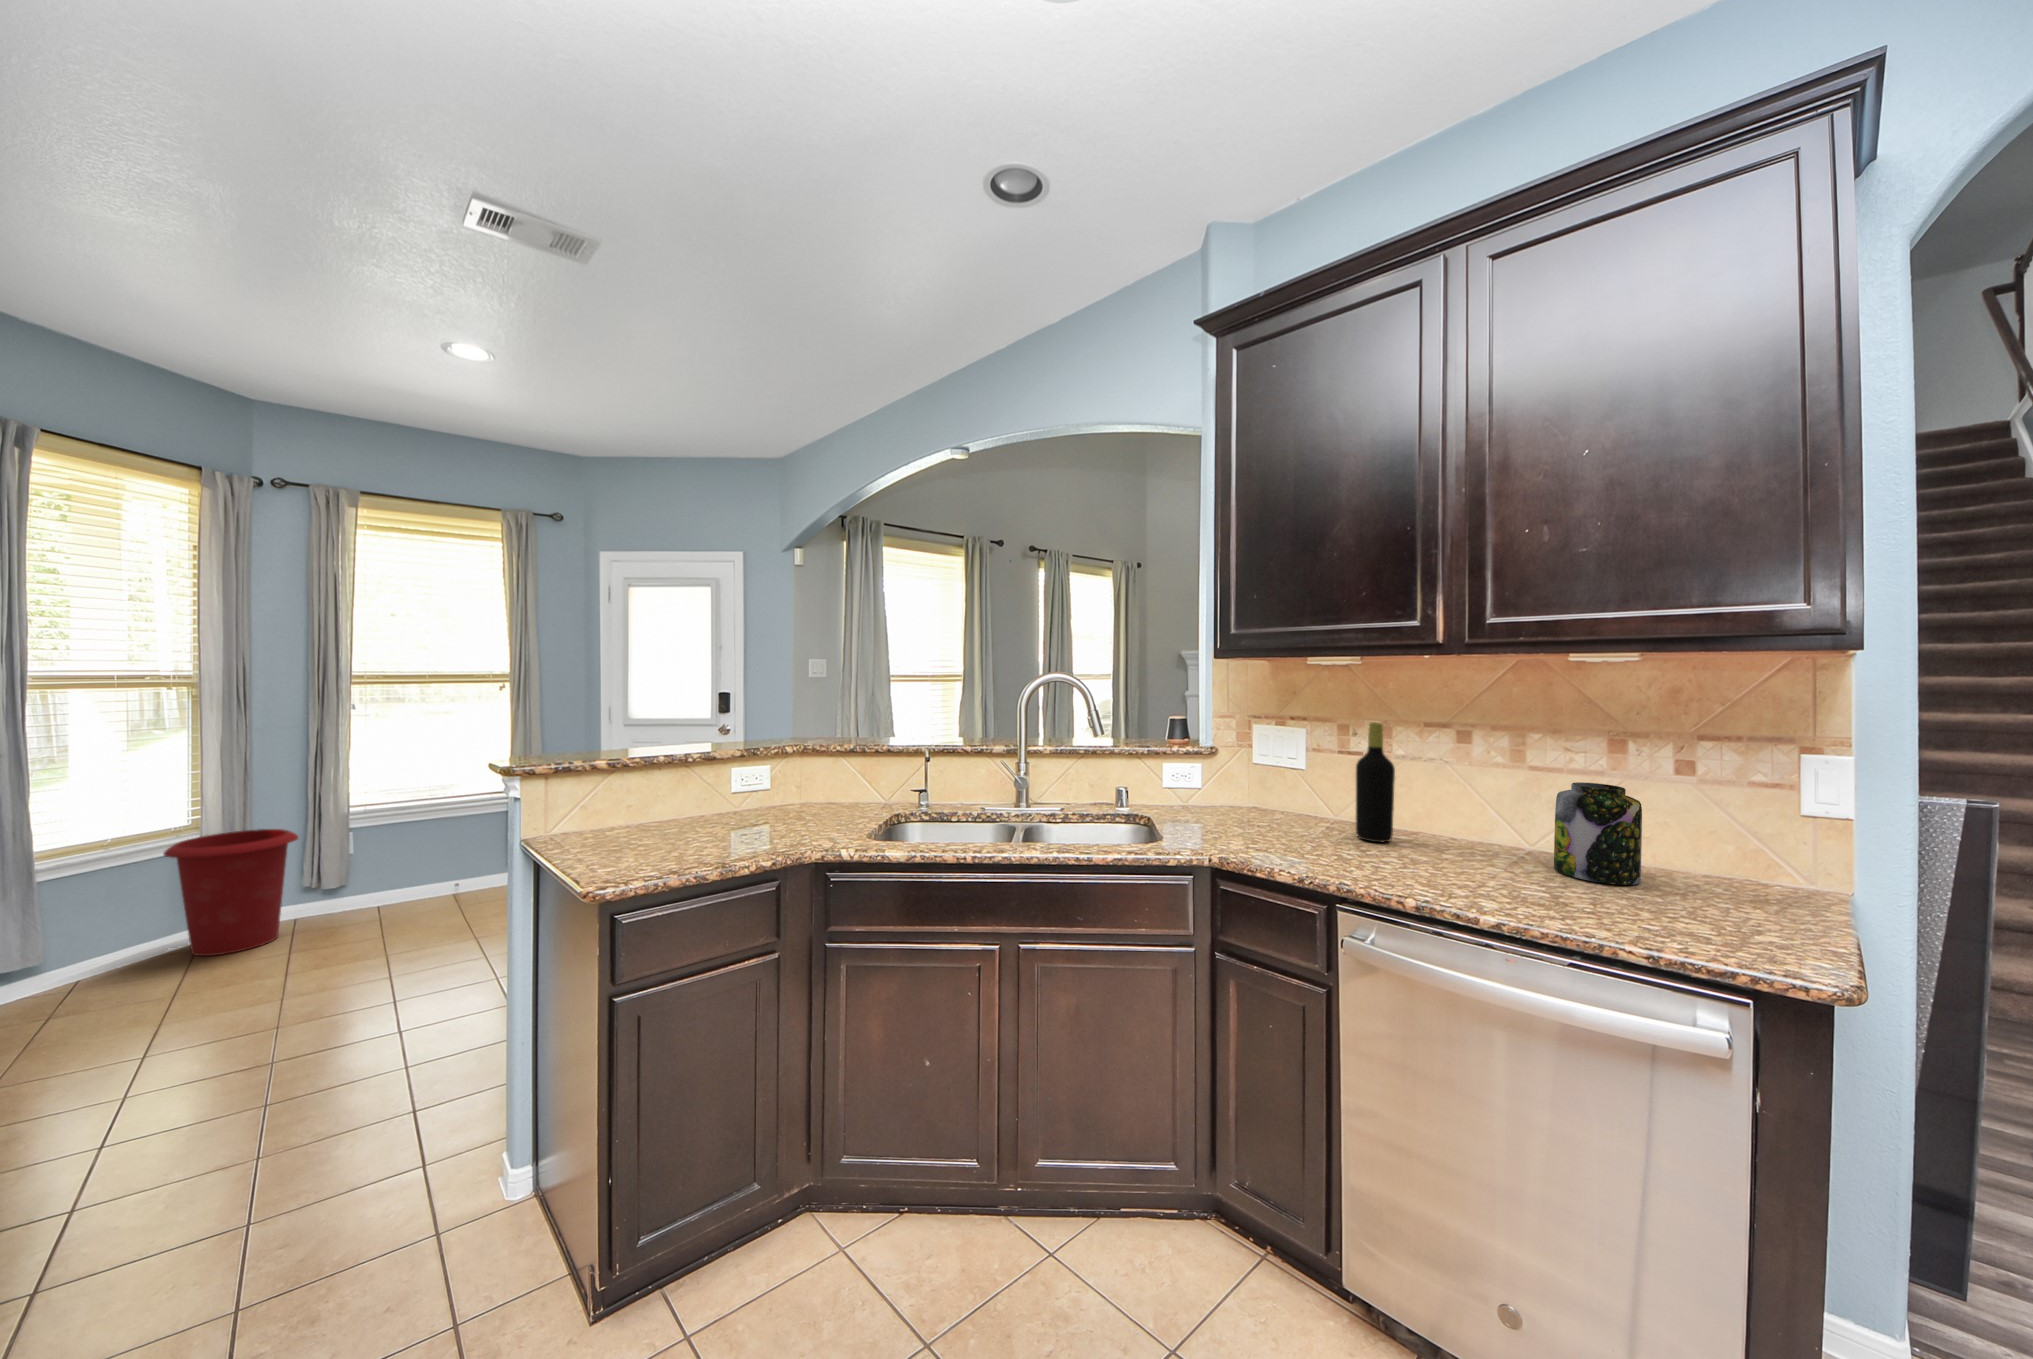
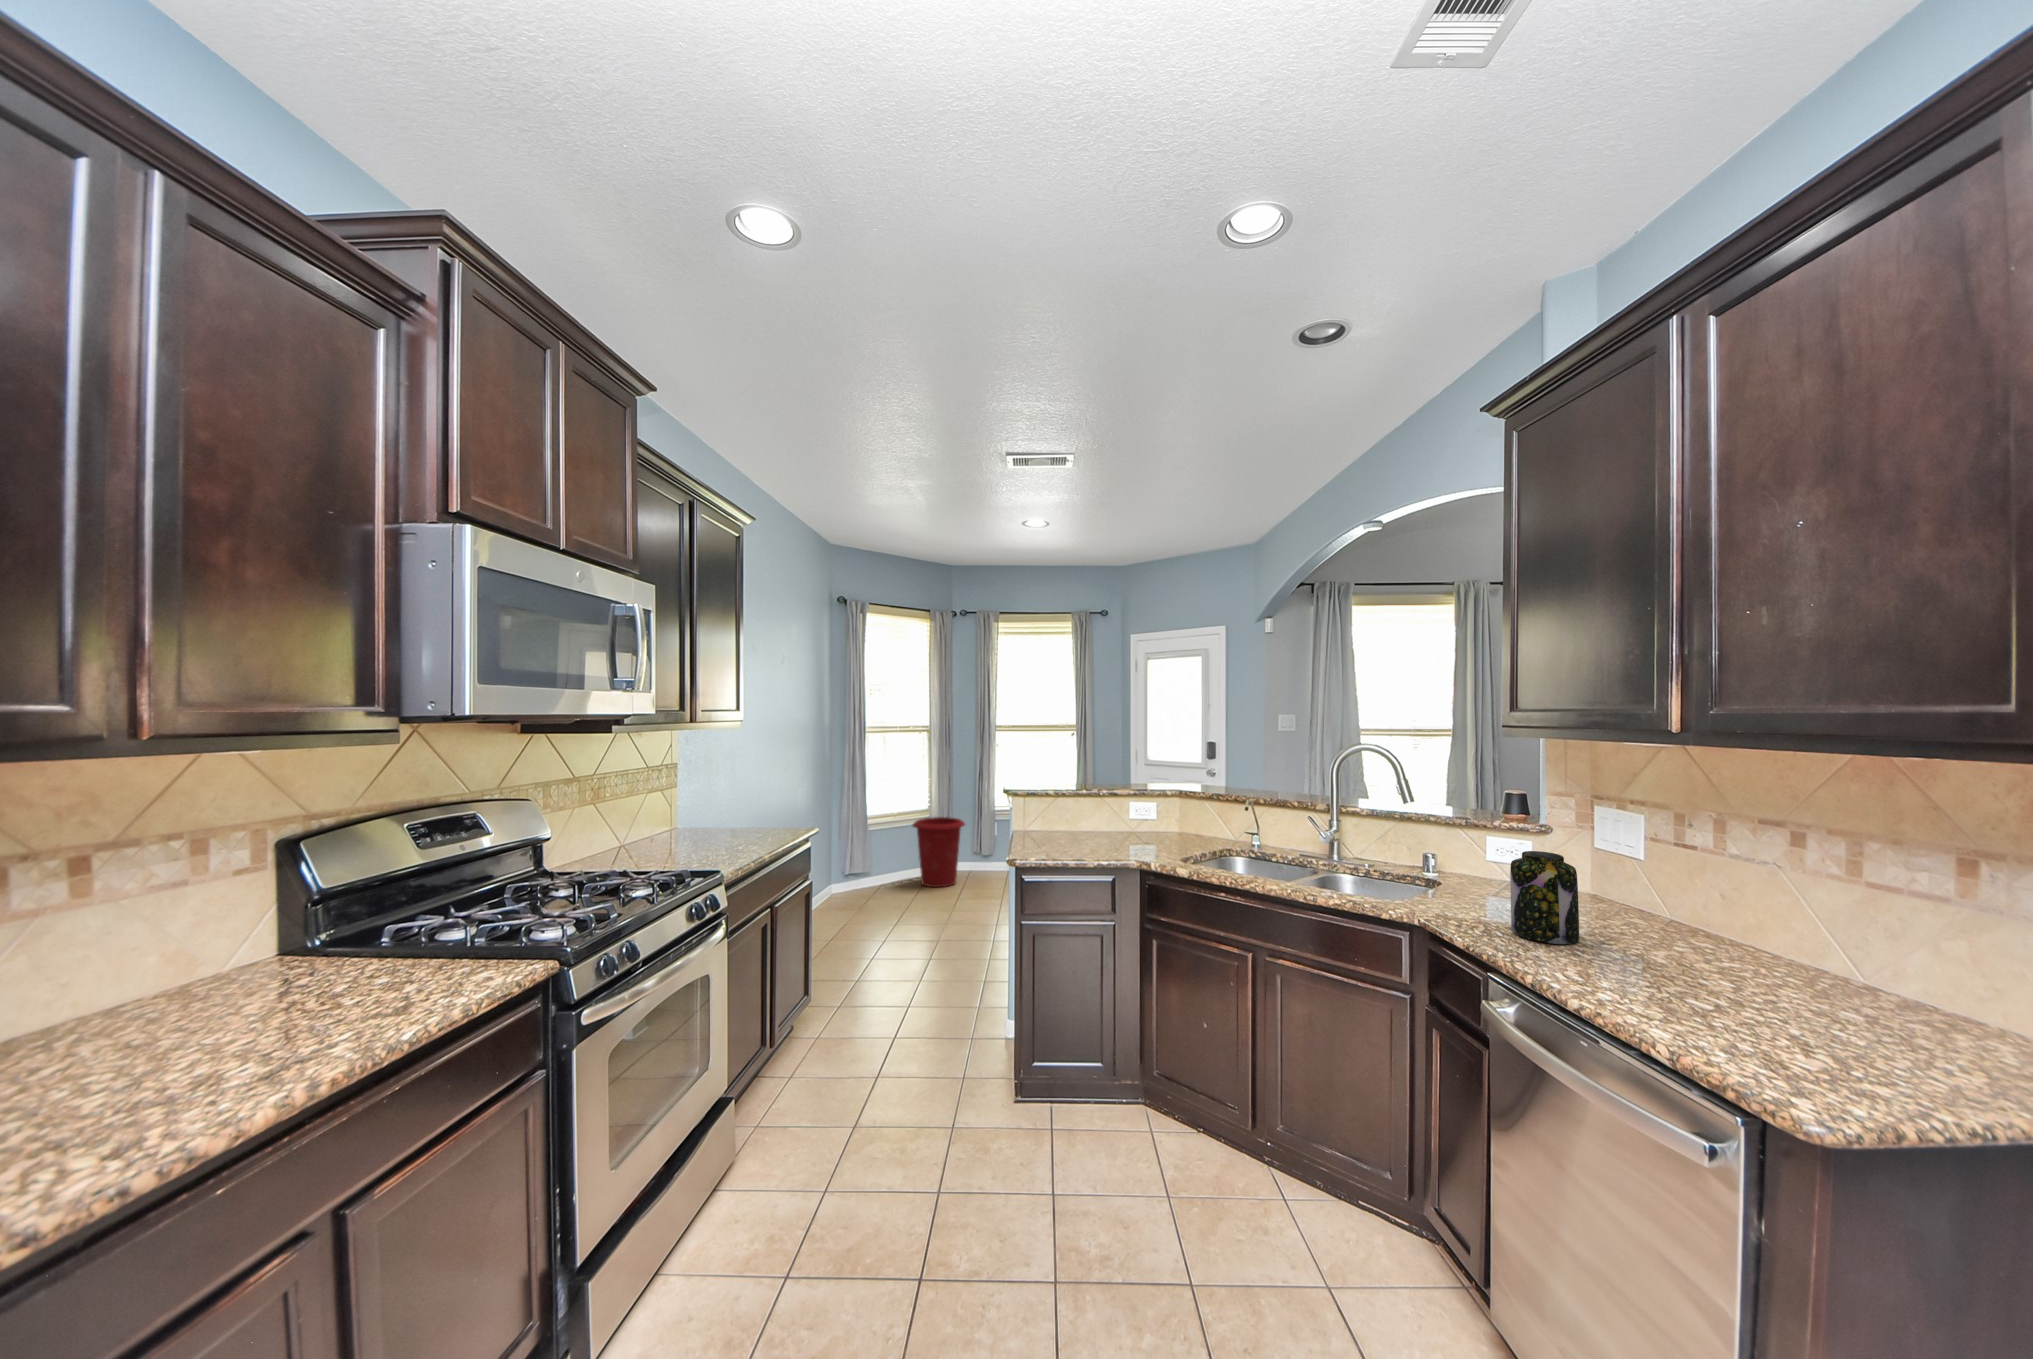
bottle: present [1356,722,1395,842] -> none [1634,811,1684,946]
jar: present [1554,782,1642,885] -> present [1510,851,1579,944]

